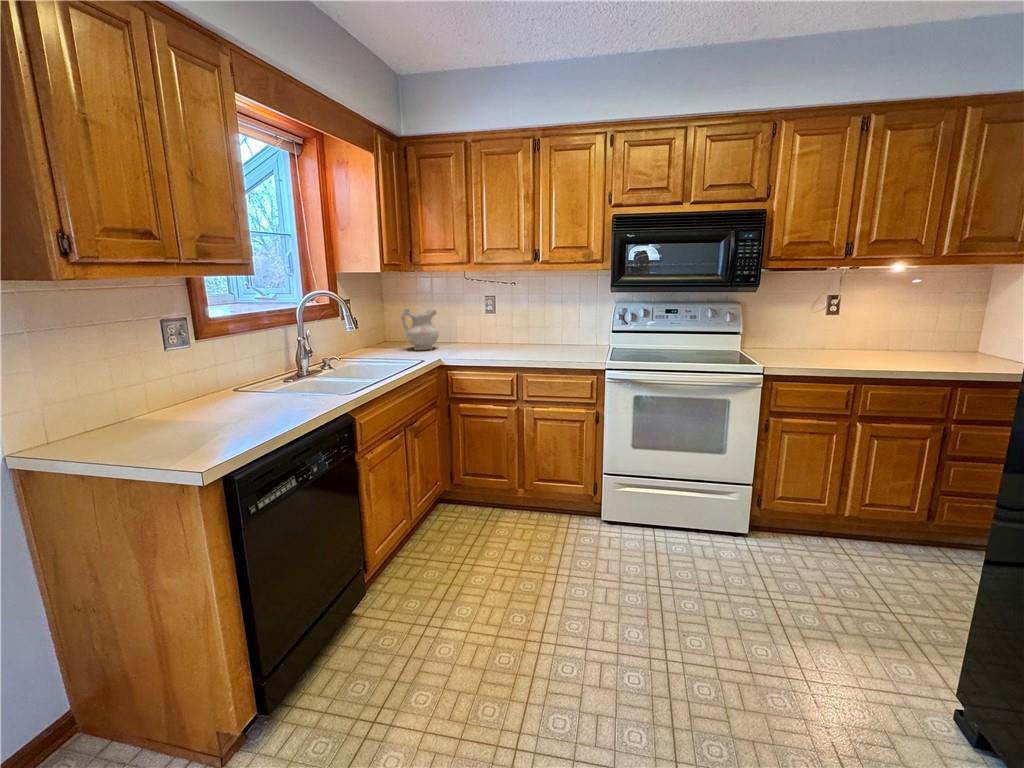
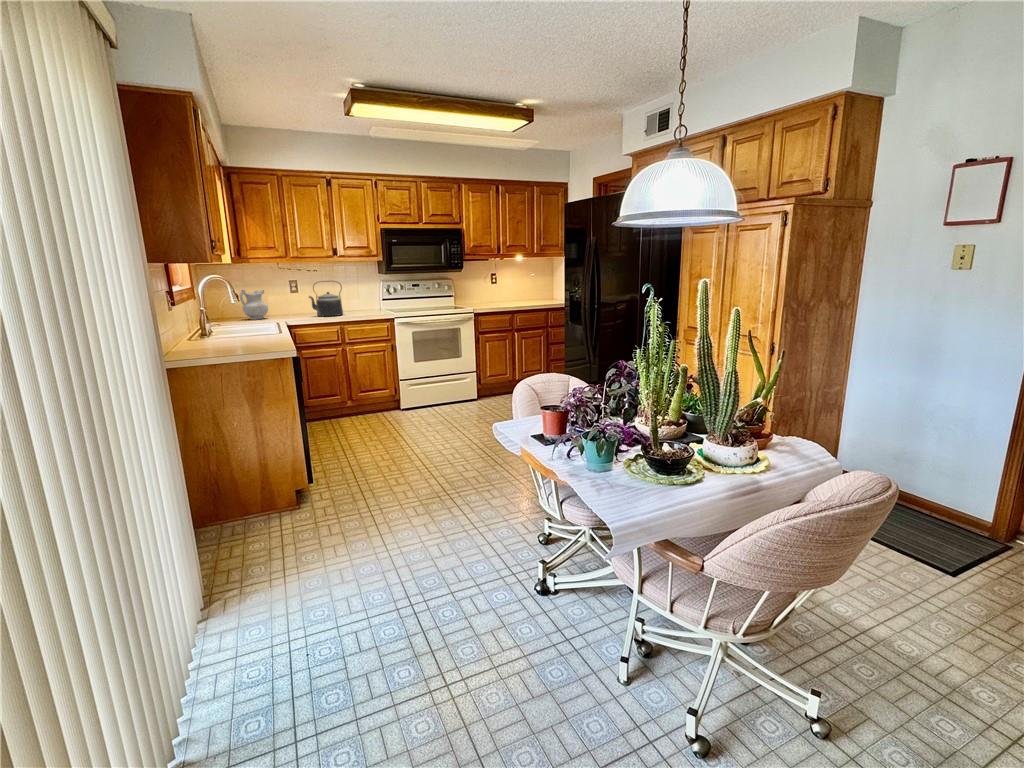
kettle: none [484,301,534,356] -> present [309,281,343,316]

